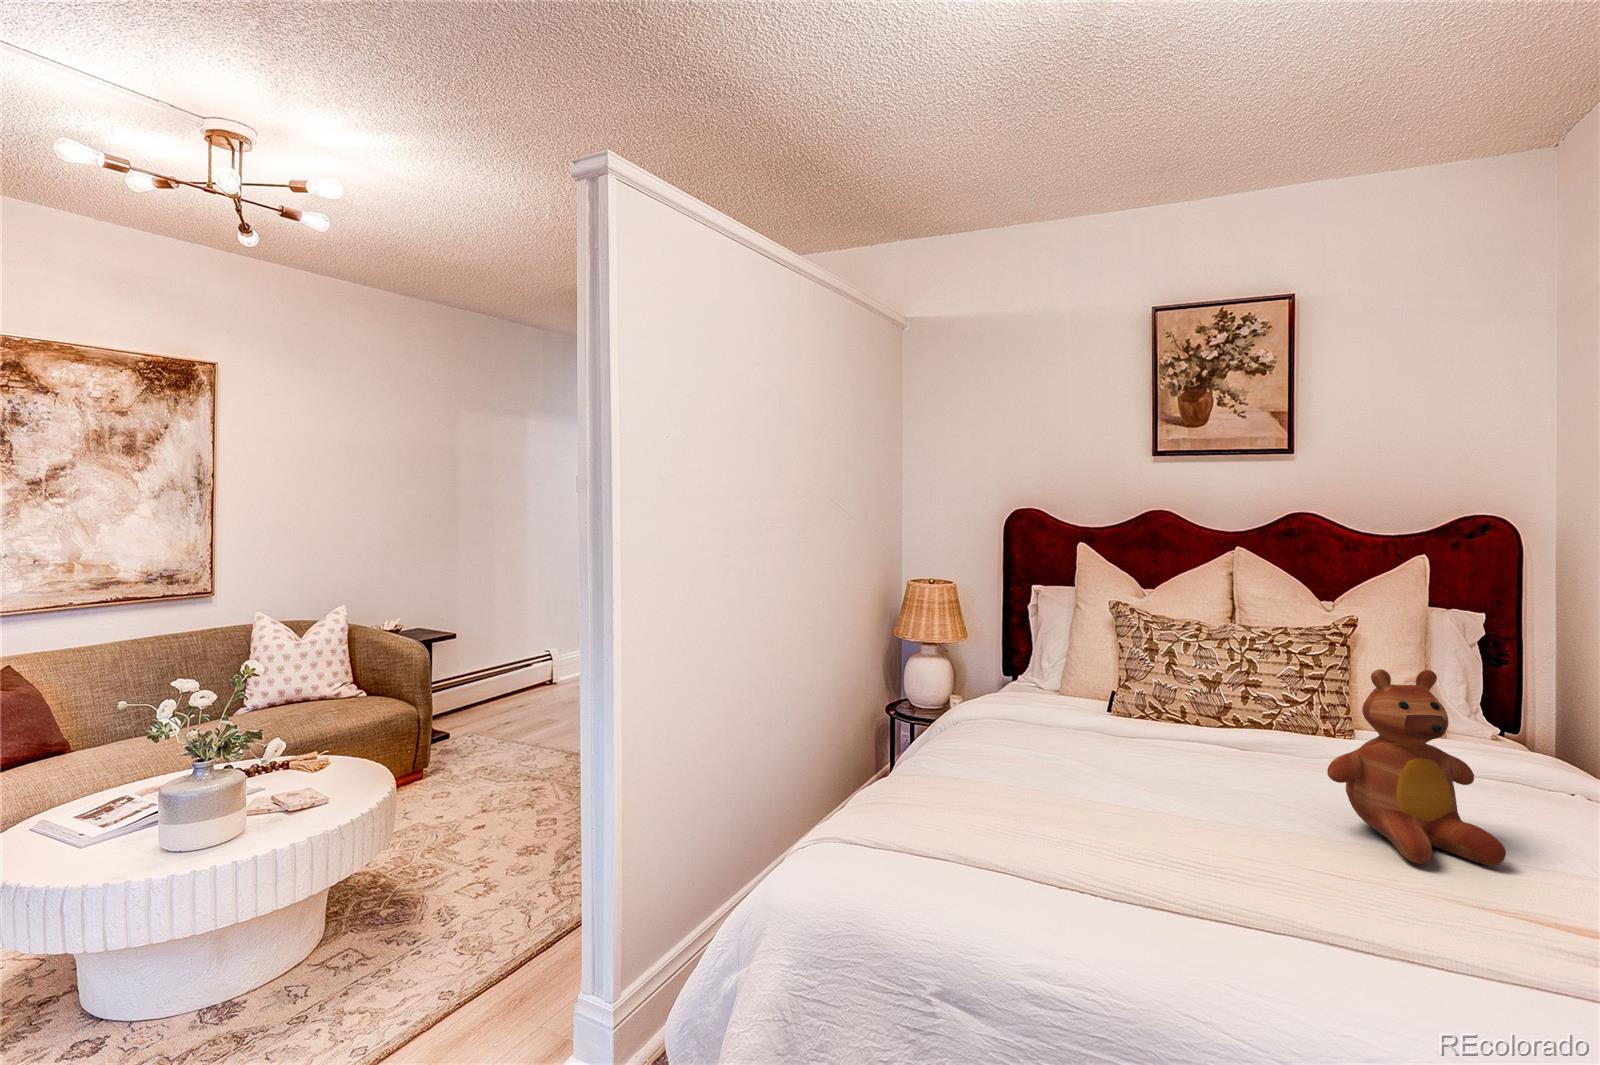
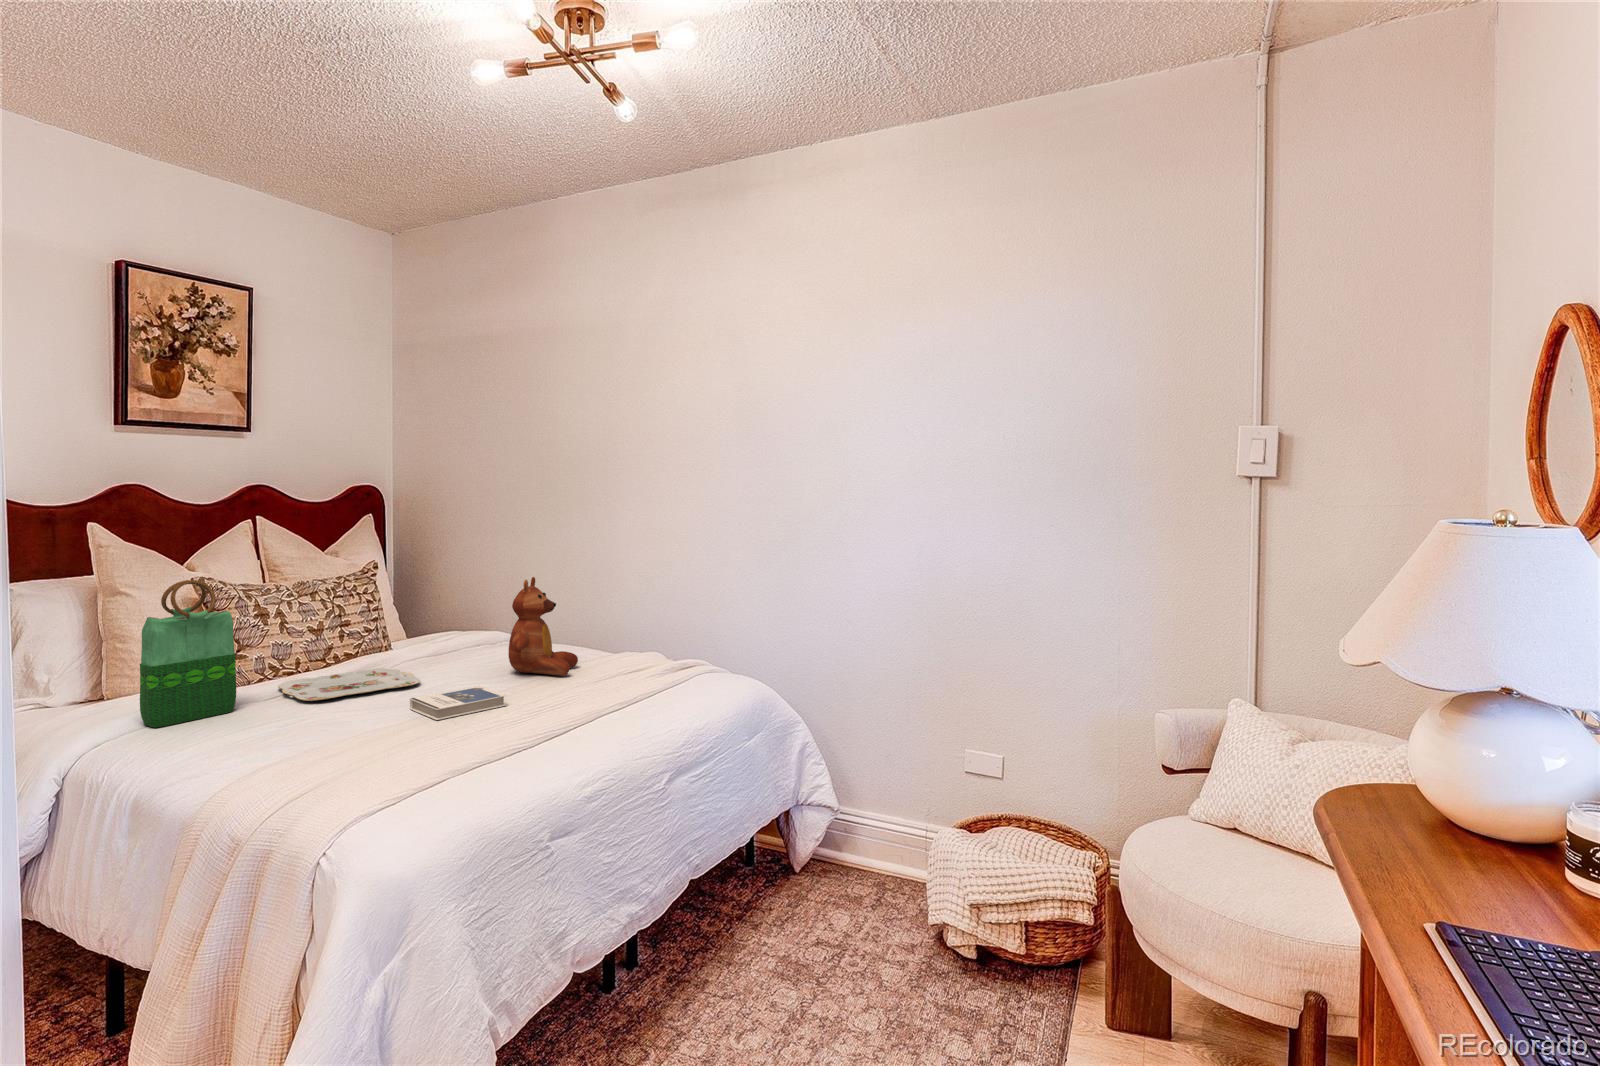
tote bag: none [973,596,1046,729] -> present [140,580,236,728]
serving tray: none [1084,724,1251,775] -> present [278,668,420,701]
hardback book: none [1084,777,1217,842] -> present [410,686,507,720]

